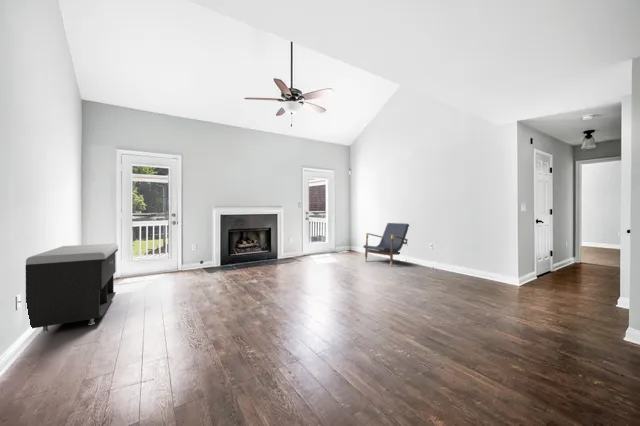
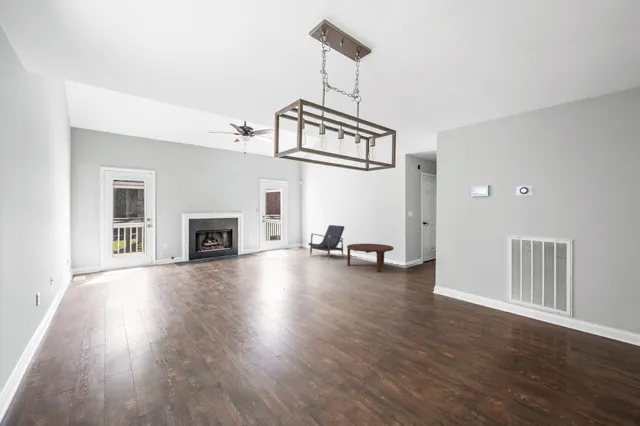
storage bench: present [26,244,118,333] -> none [59,244,112,307]
coffee table: none [421,246,491,285] -> present [347,244,394,272]

